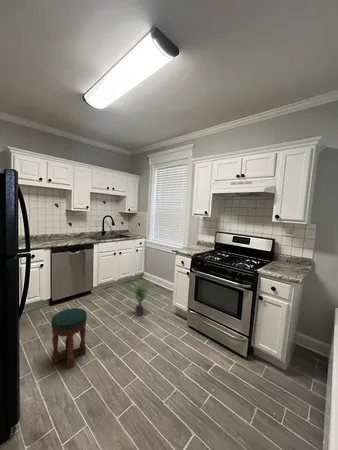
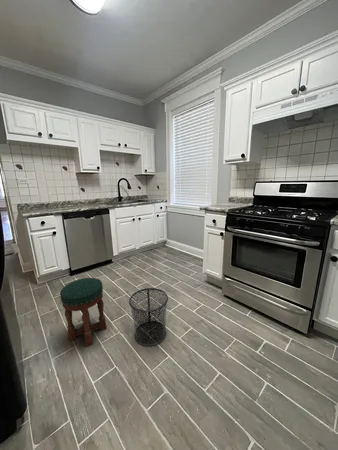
potted plant: present [134,283,147,316] -> none [148,243,178,284]
waste bin: none [108,318,140,368] -> present [129,288,168,346]

